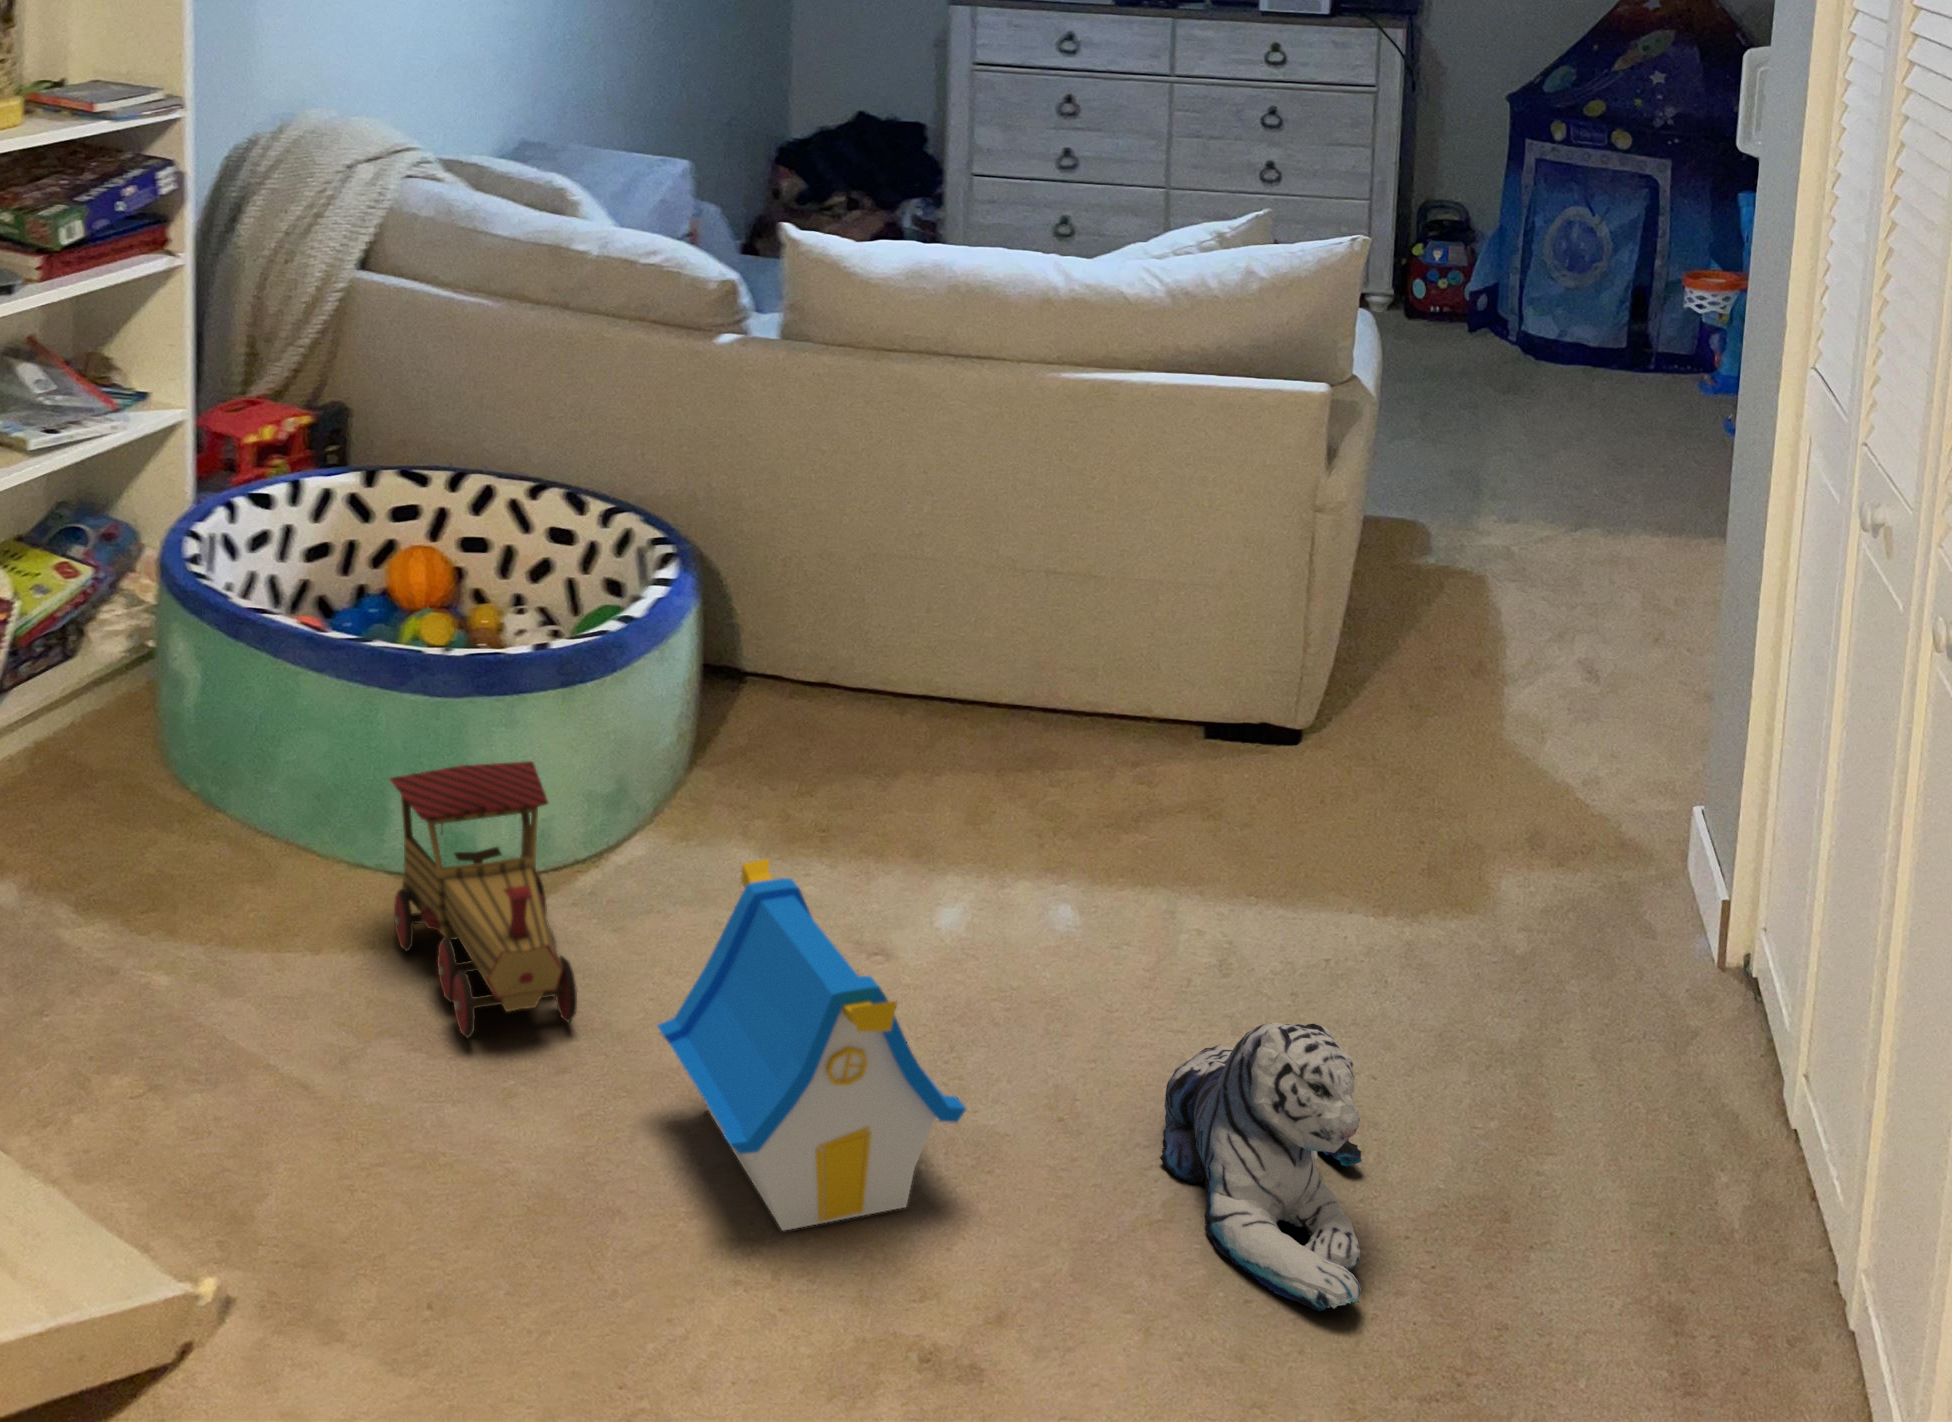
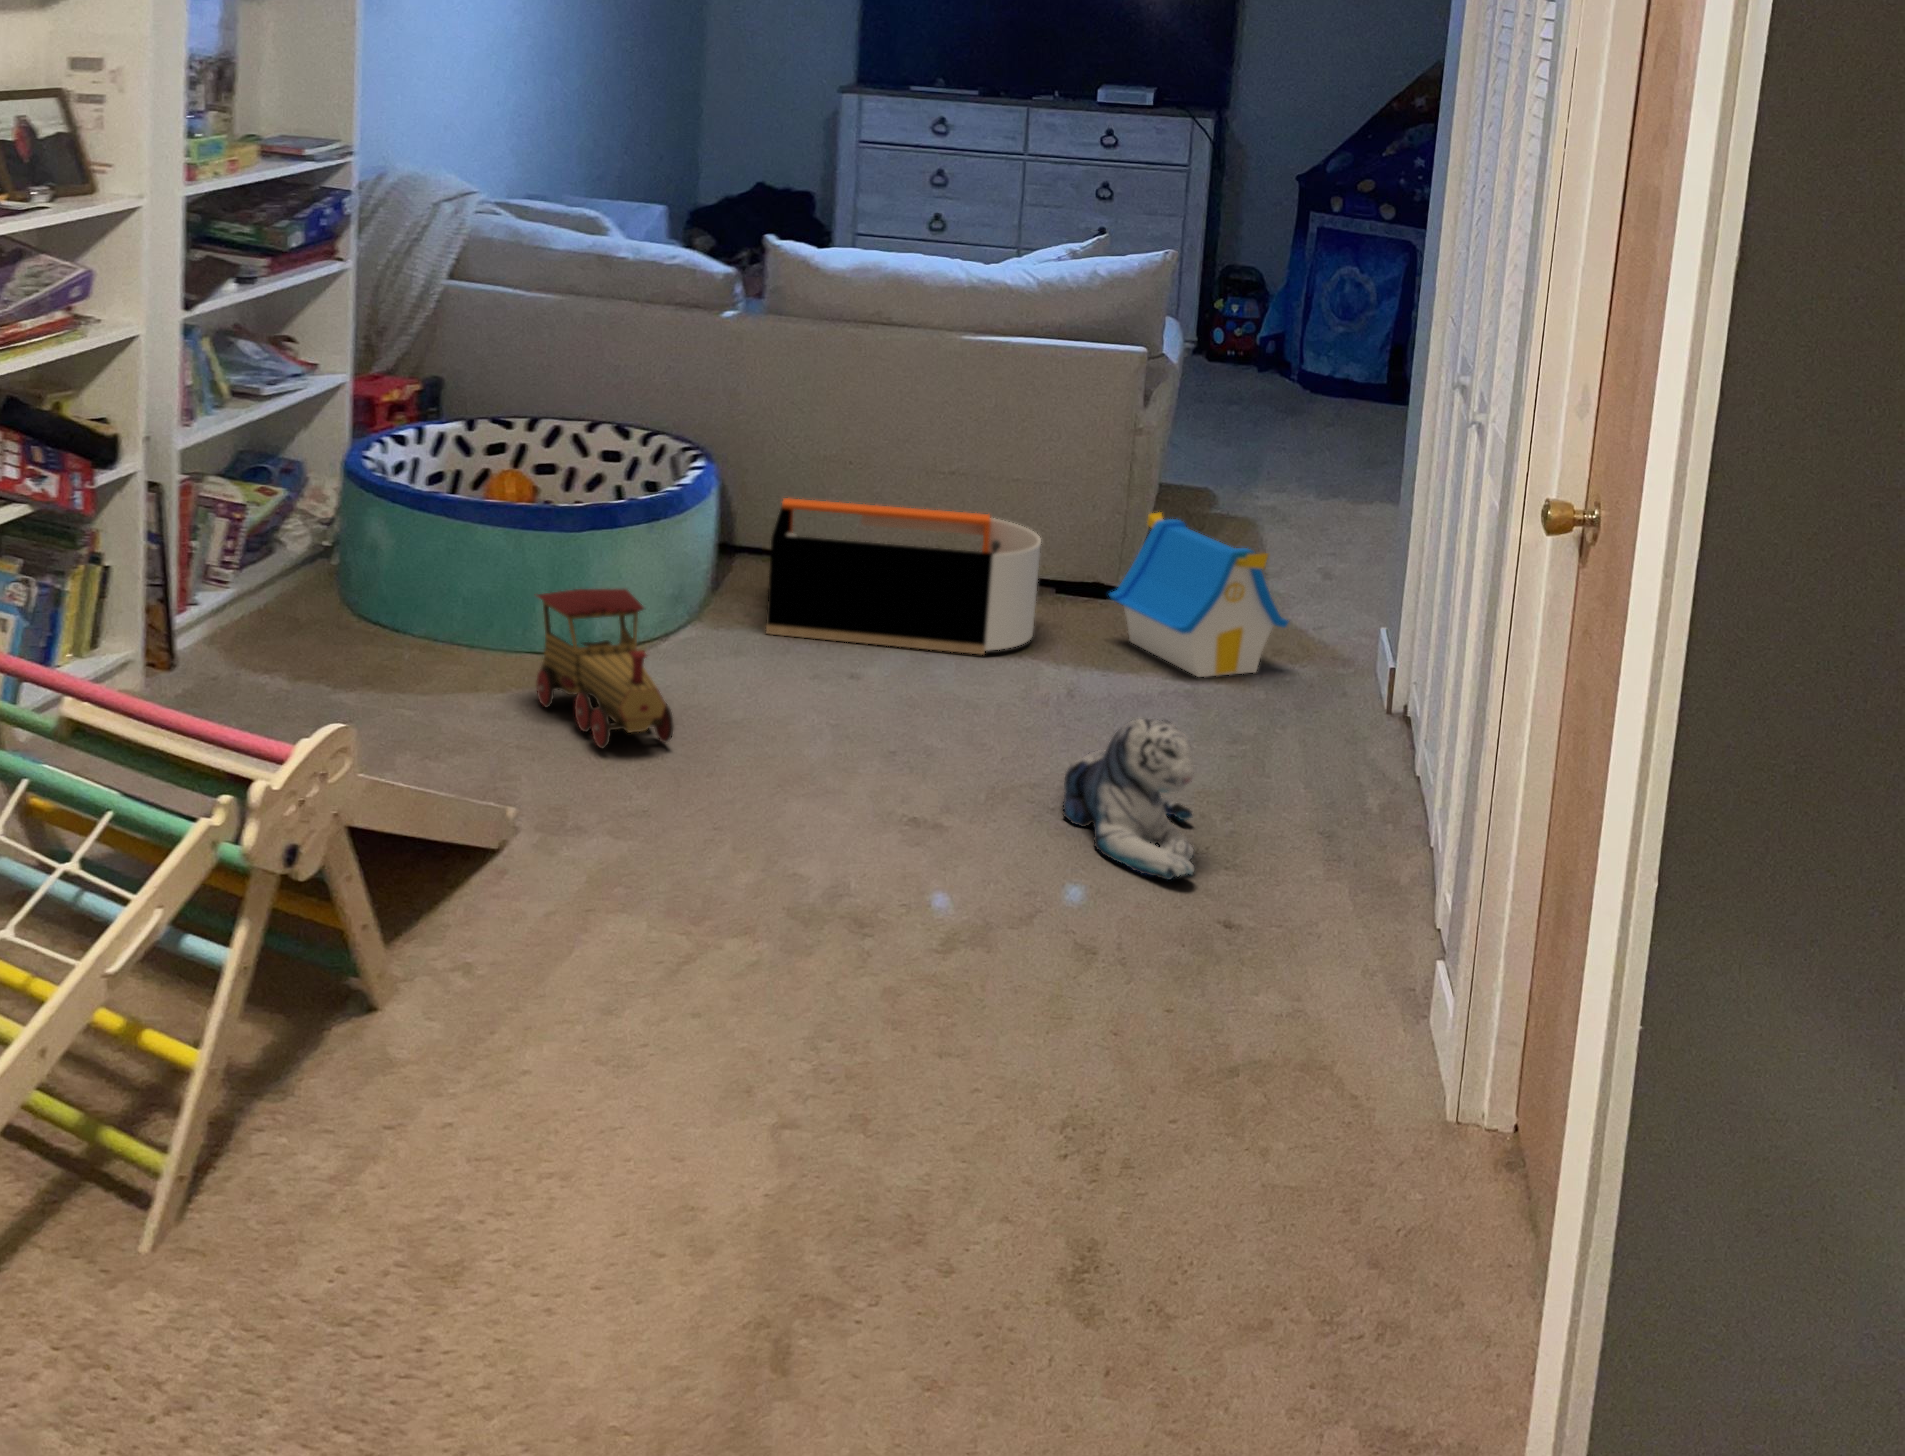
storage bin: none [768,583,1156,823] -> present [766,498,1041,654]
toy house: present [658,859,967,1231] -> present [1109,513,1288,677]

